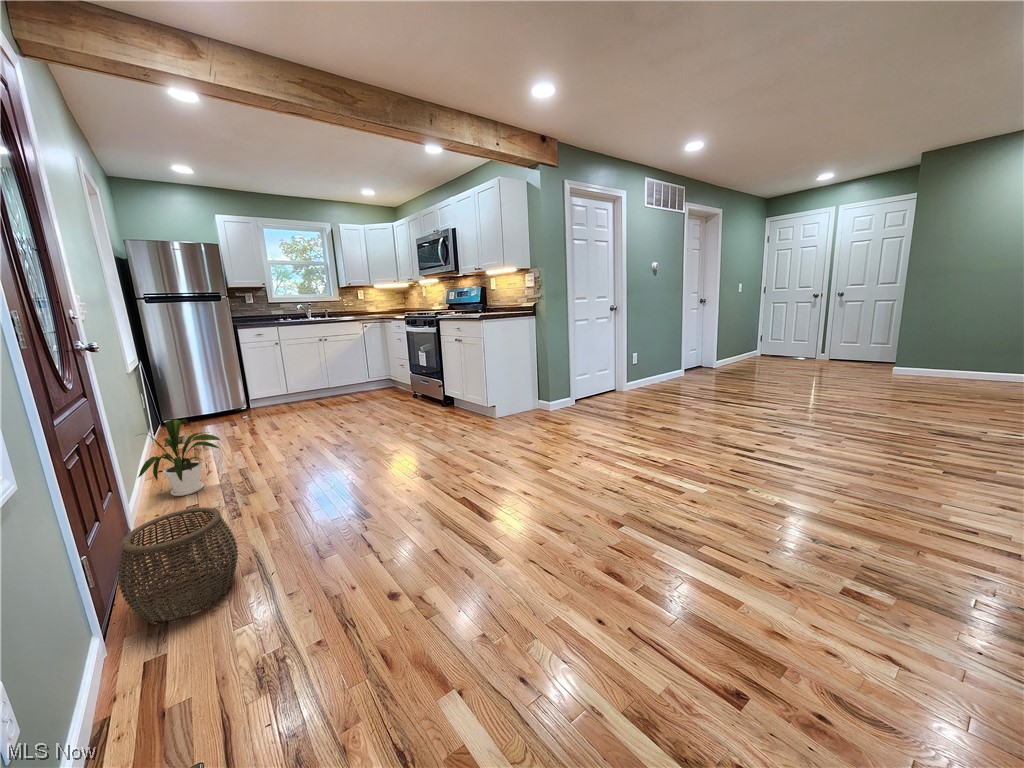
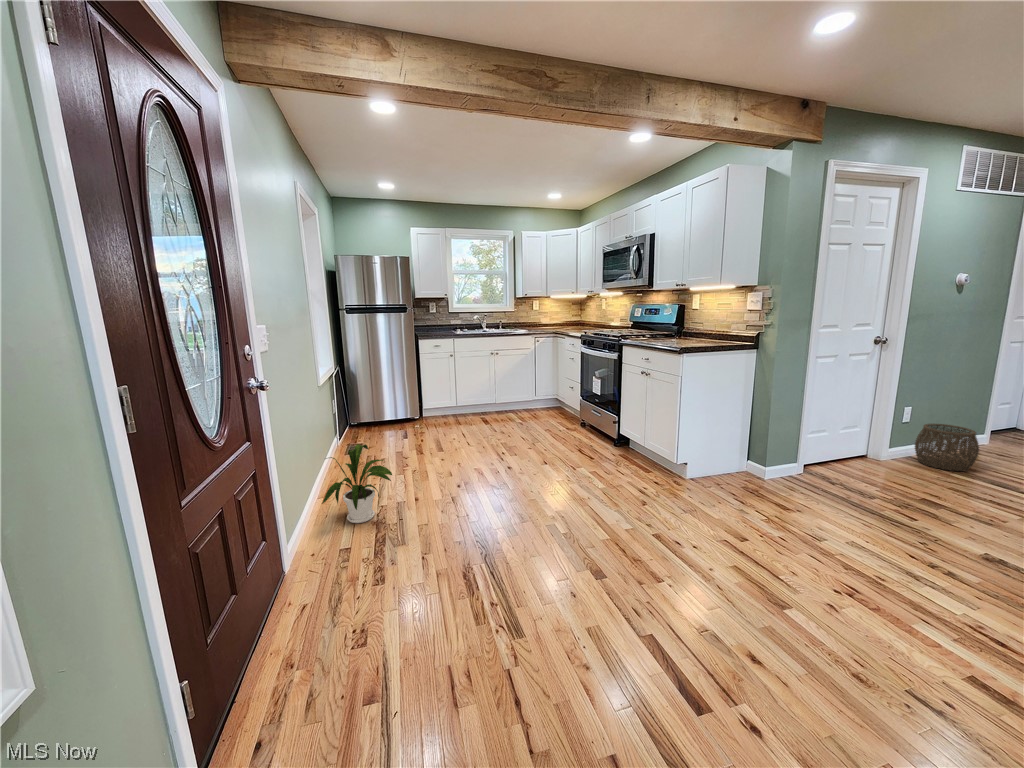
woven basket: present [117,507,238,622] -> present [915,424,979,471]

